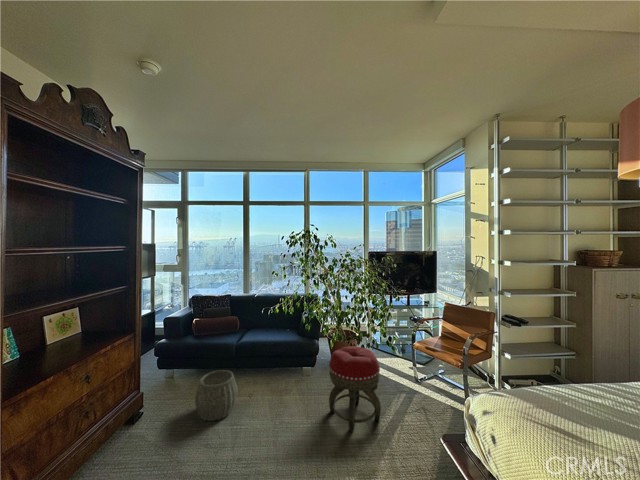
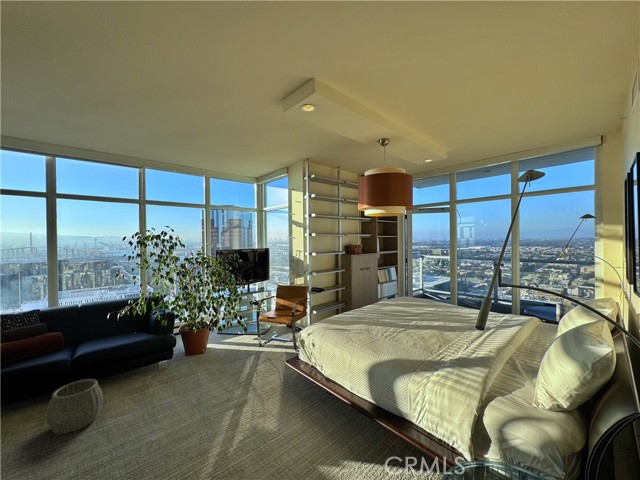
footstool: present [329,346,381,432] -> none [201,325,243,387]

